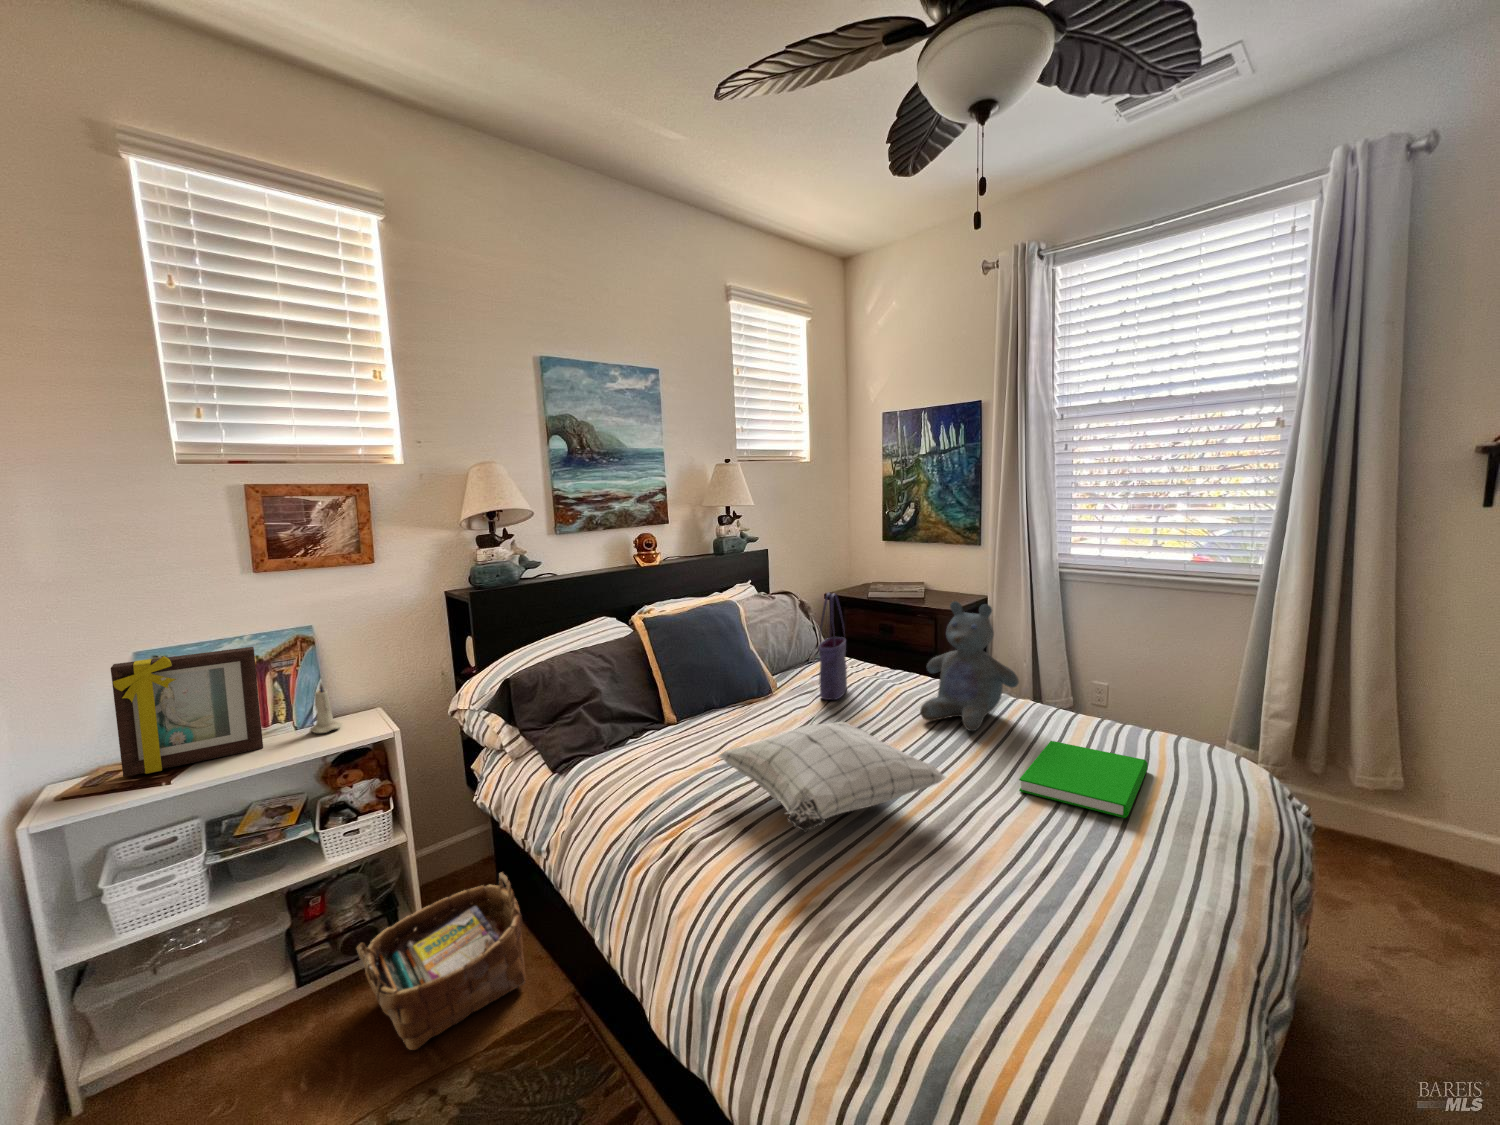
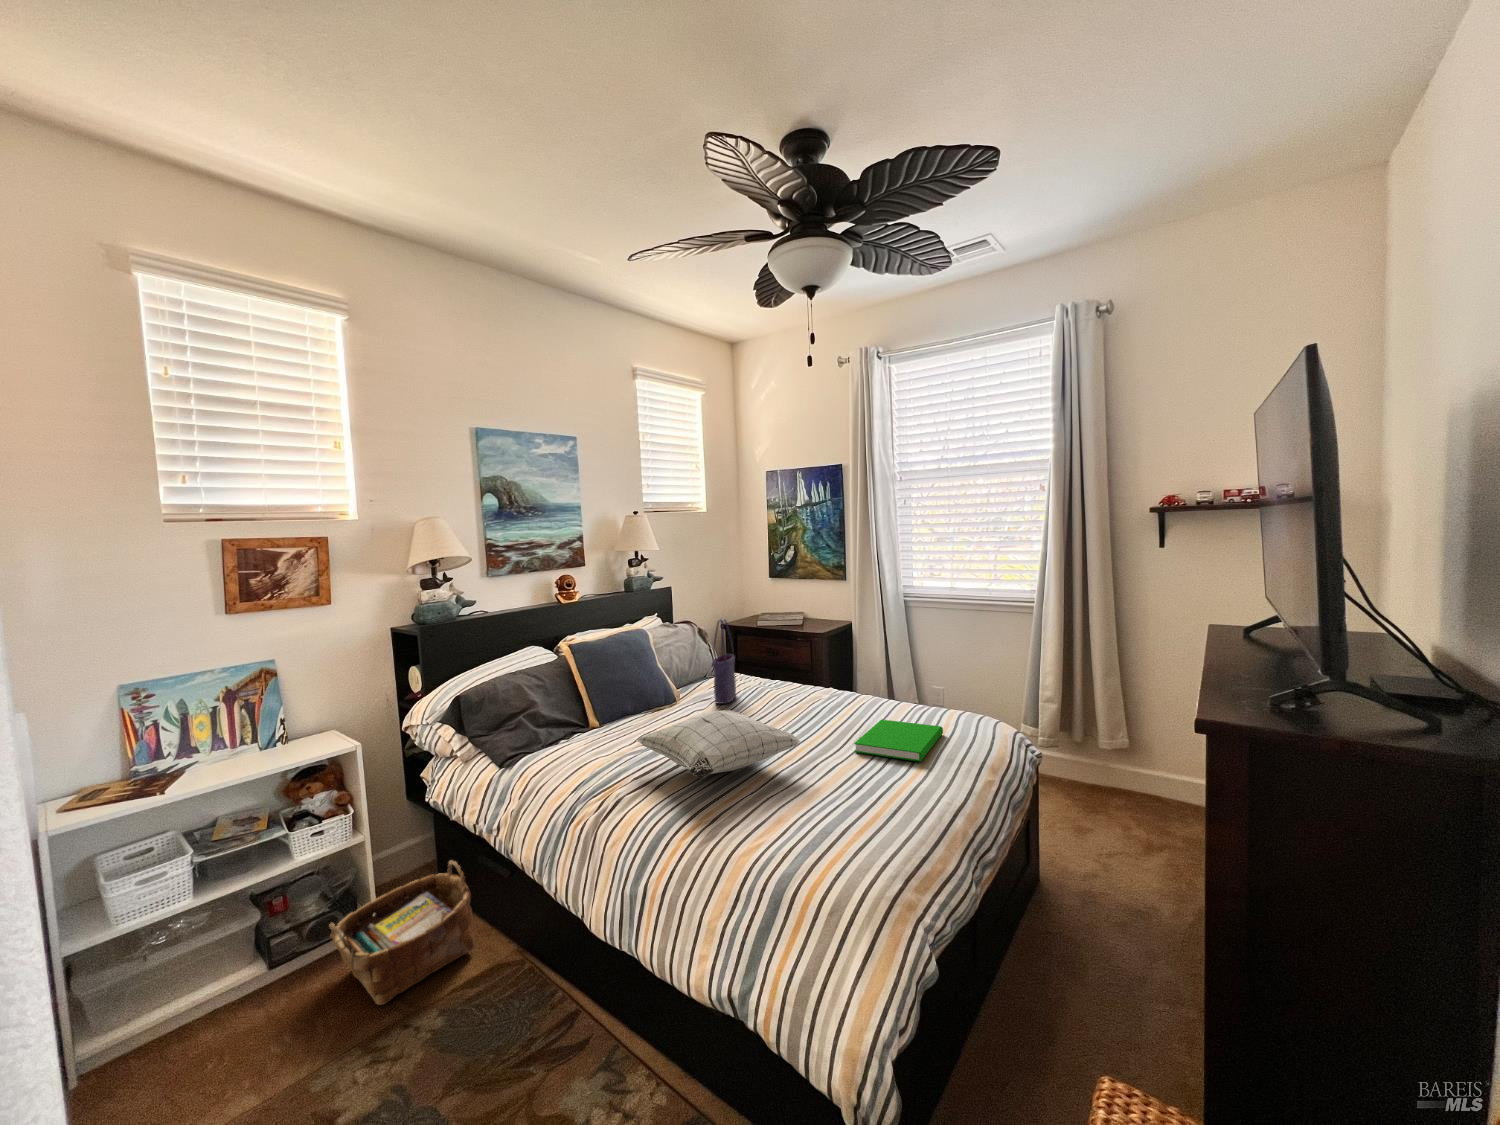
stuffed bear: present [920,601,1019,731] -> none [790,621,861,718]
picture frame: present [111,647,263,777] -> none [109,677,238,791]
candle: present [310,683,342,733] -> none [277,705,306,750]

